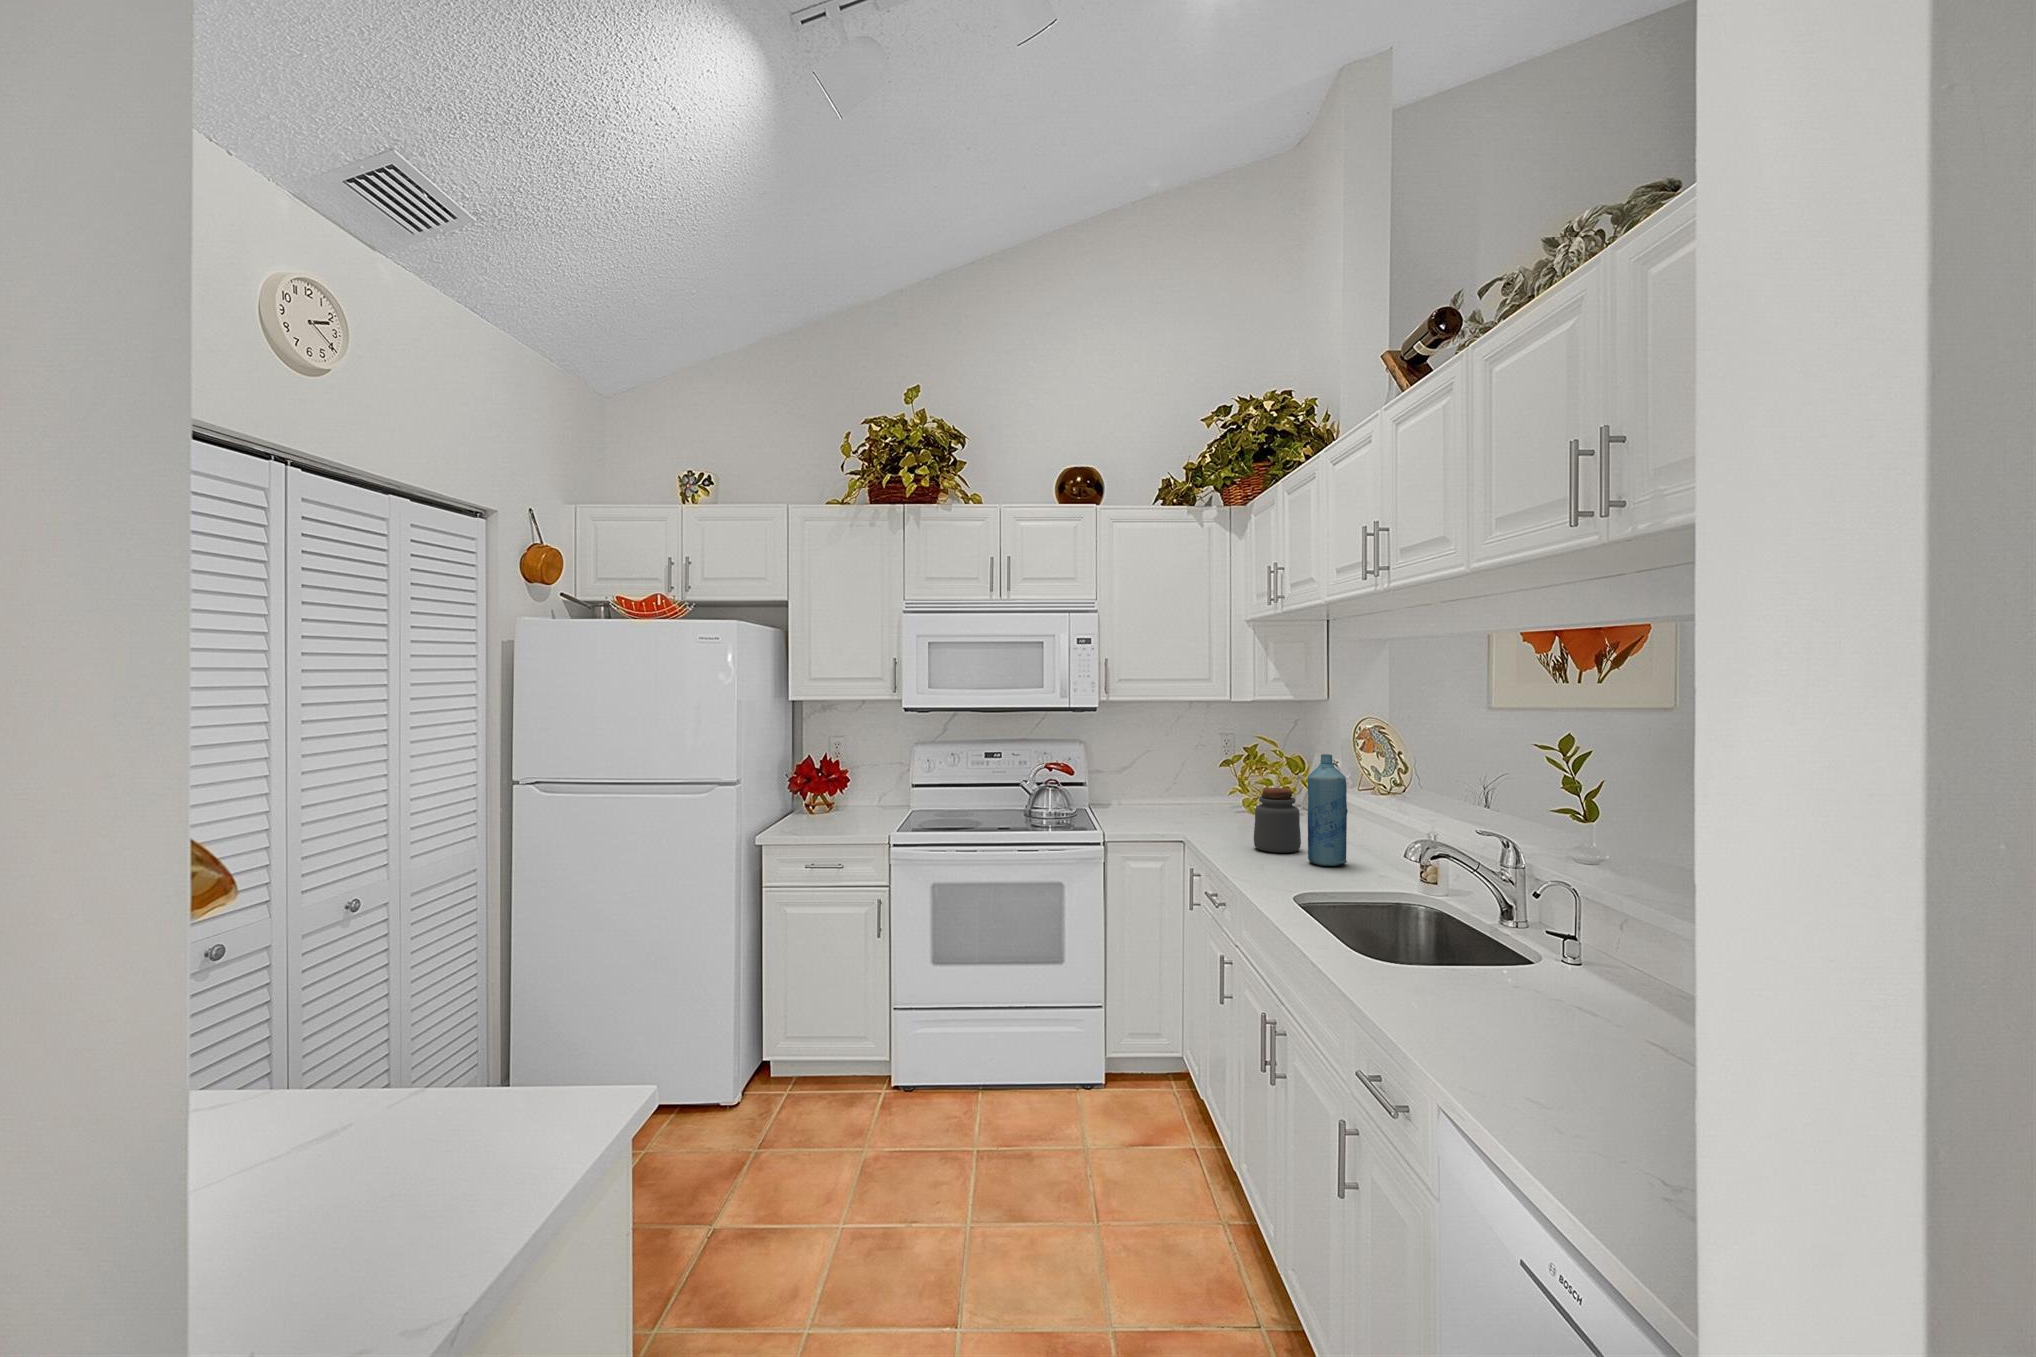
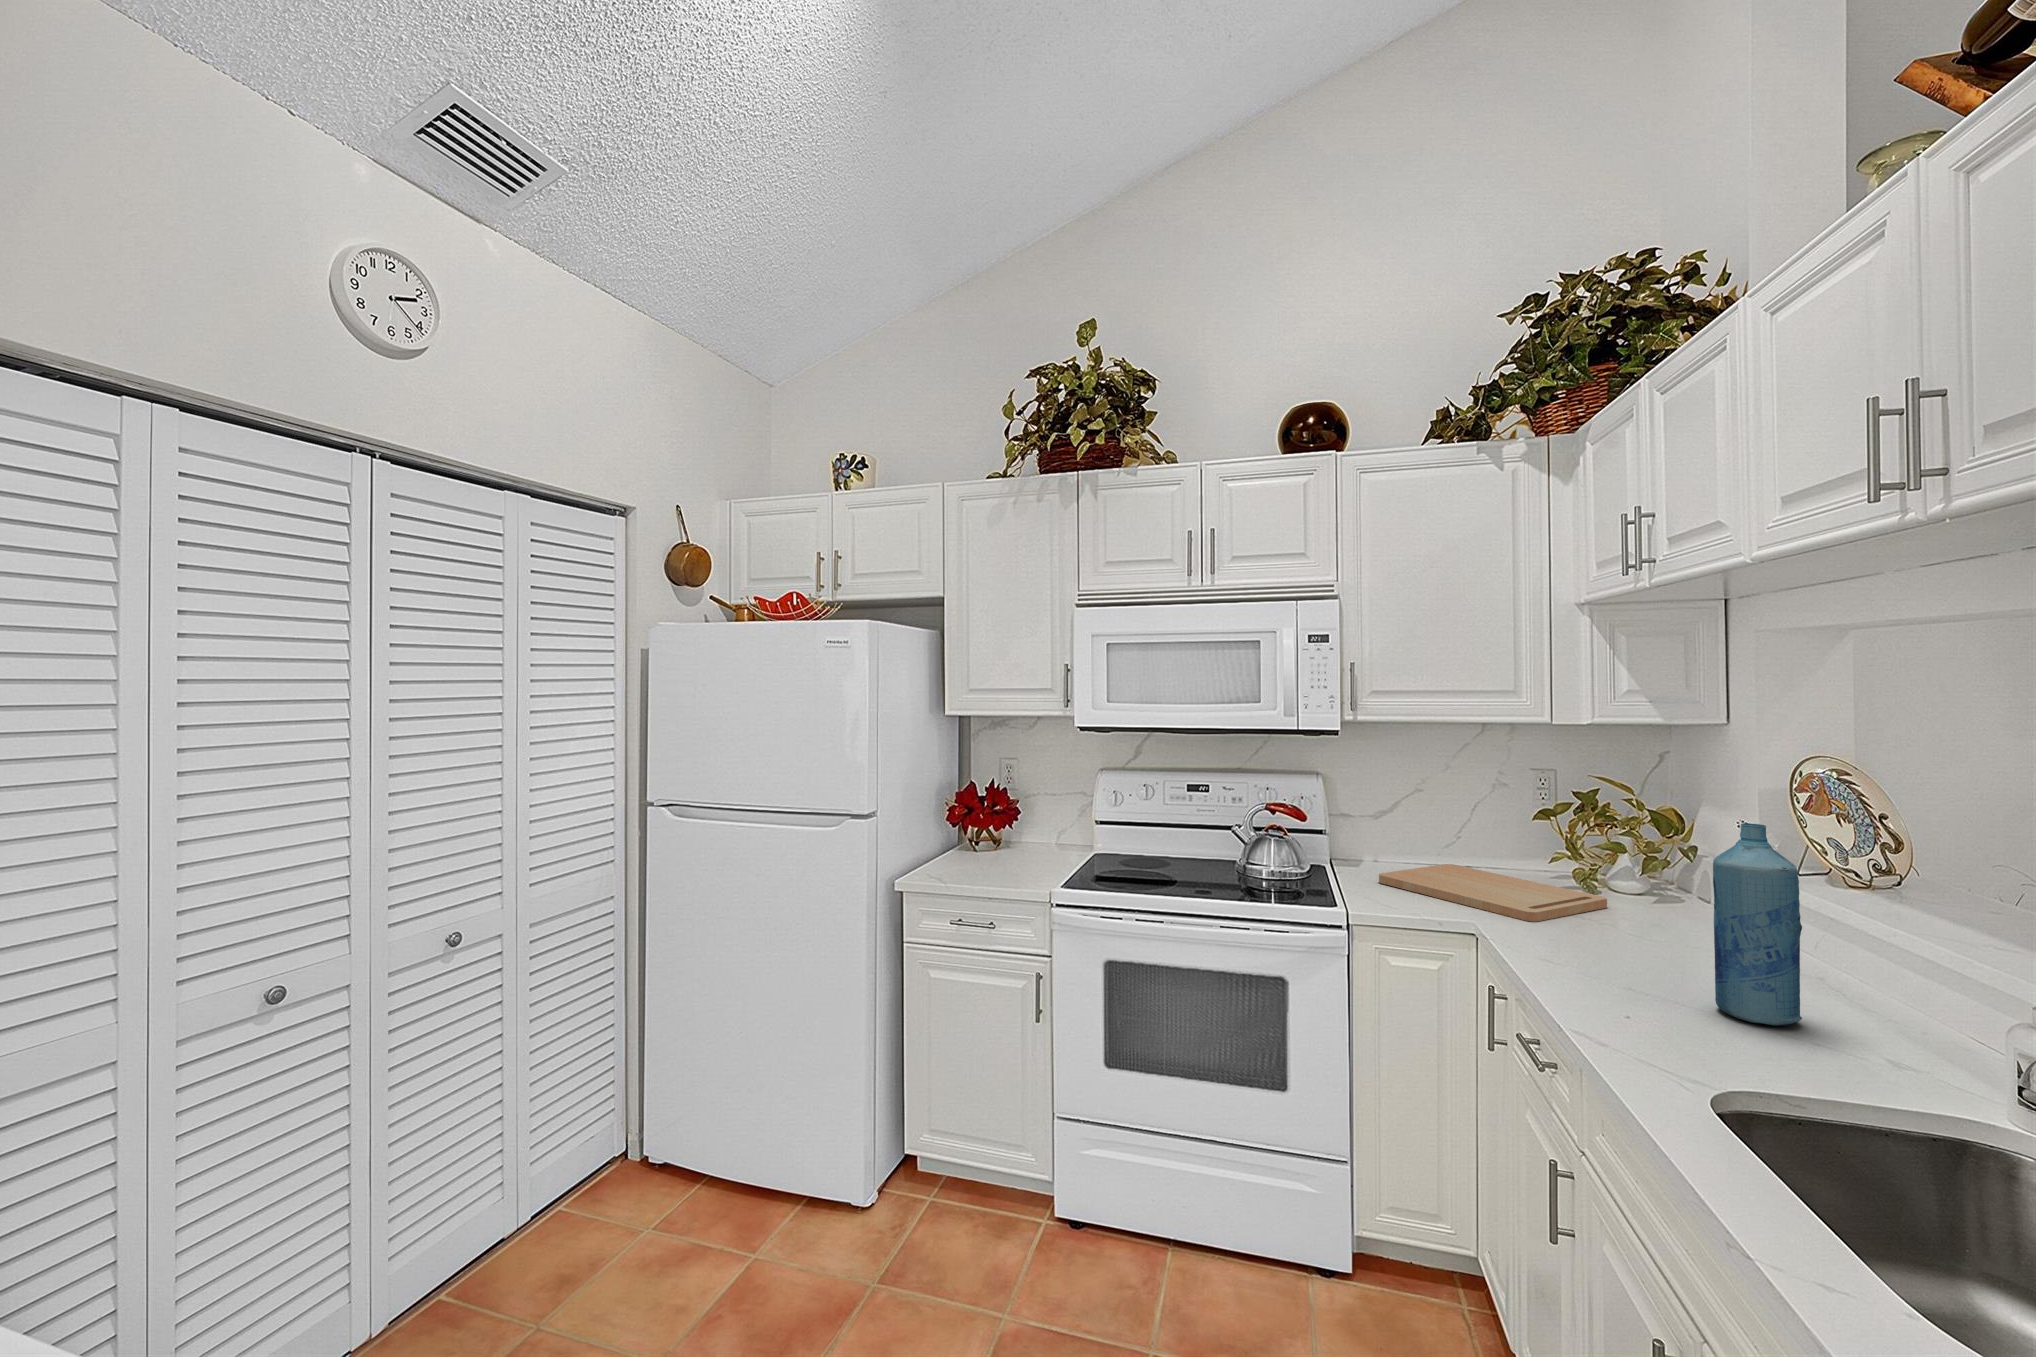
jar: present [1254,788,1301,853] -> none [1600,868,1693,981]
cutting board: none [1122,803,1262,831] -> present [1379,864,1607,922]

